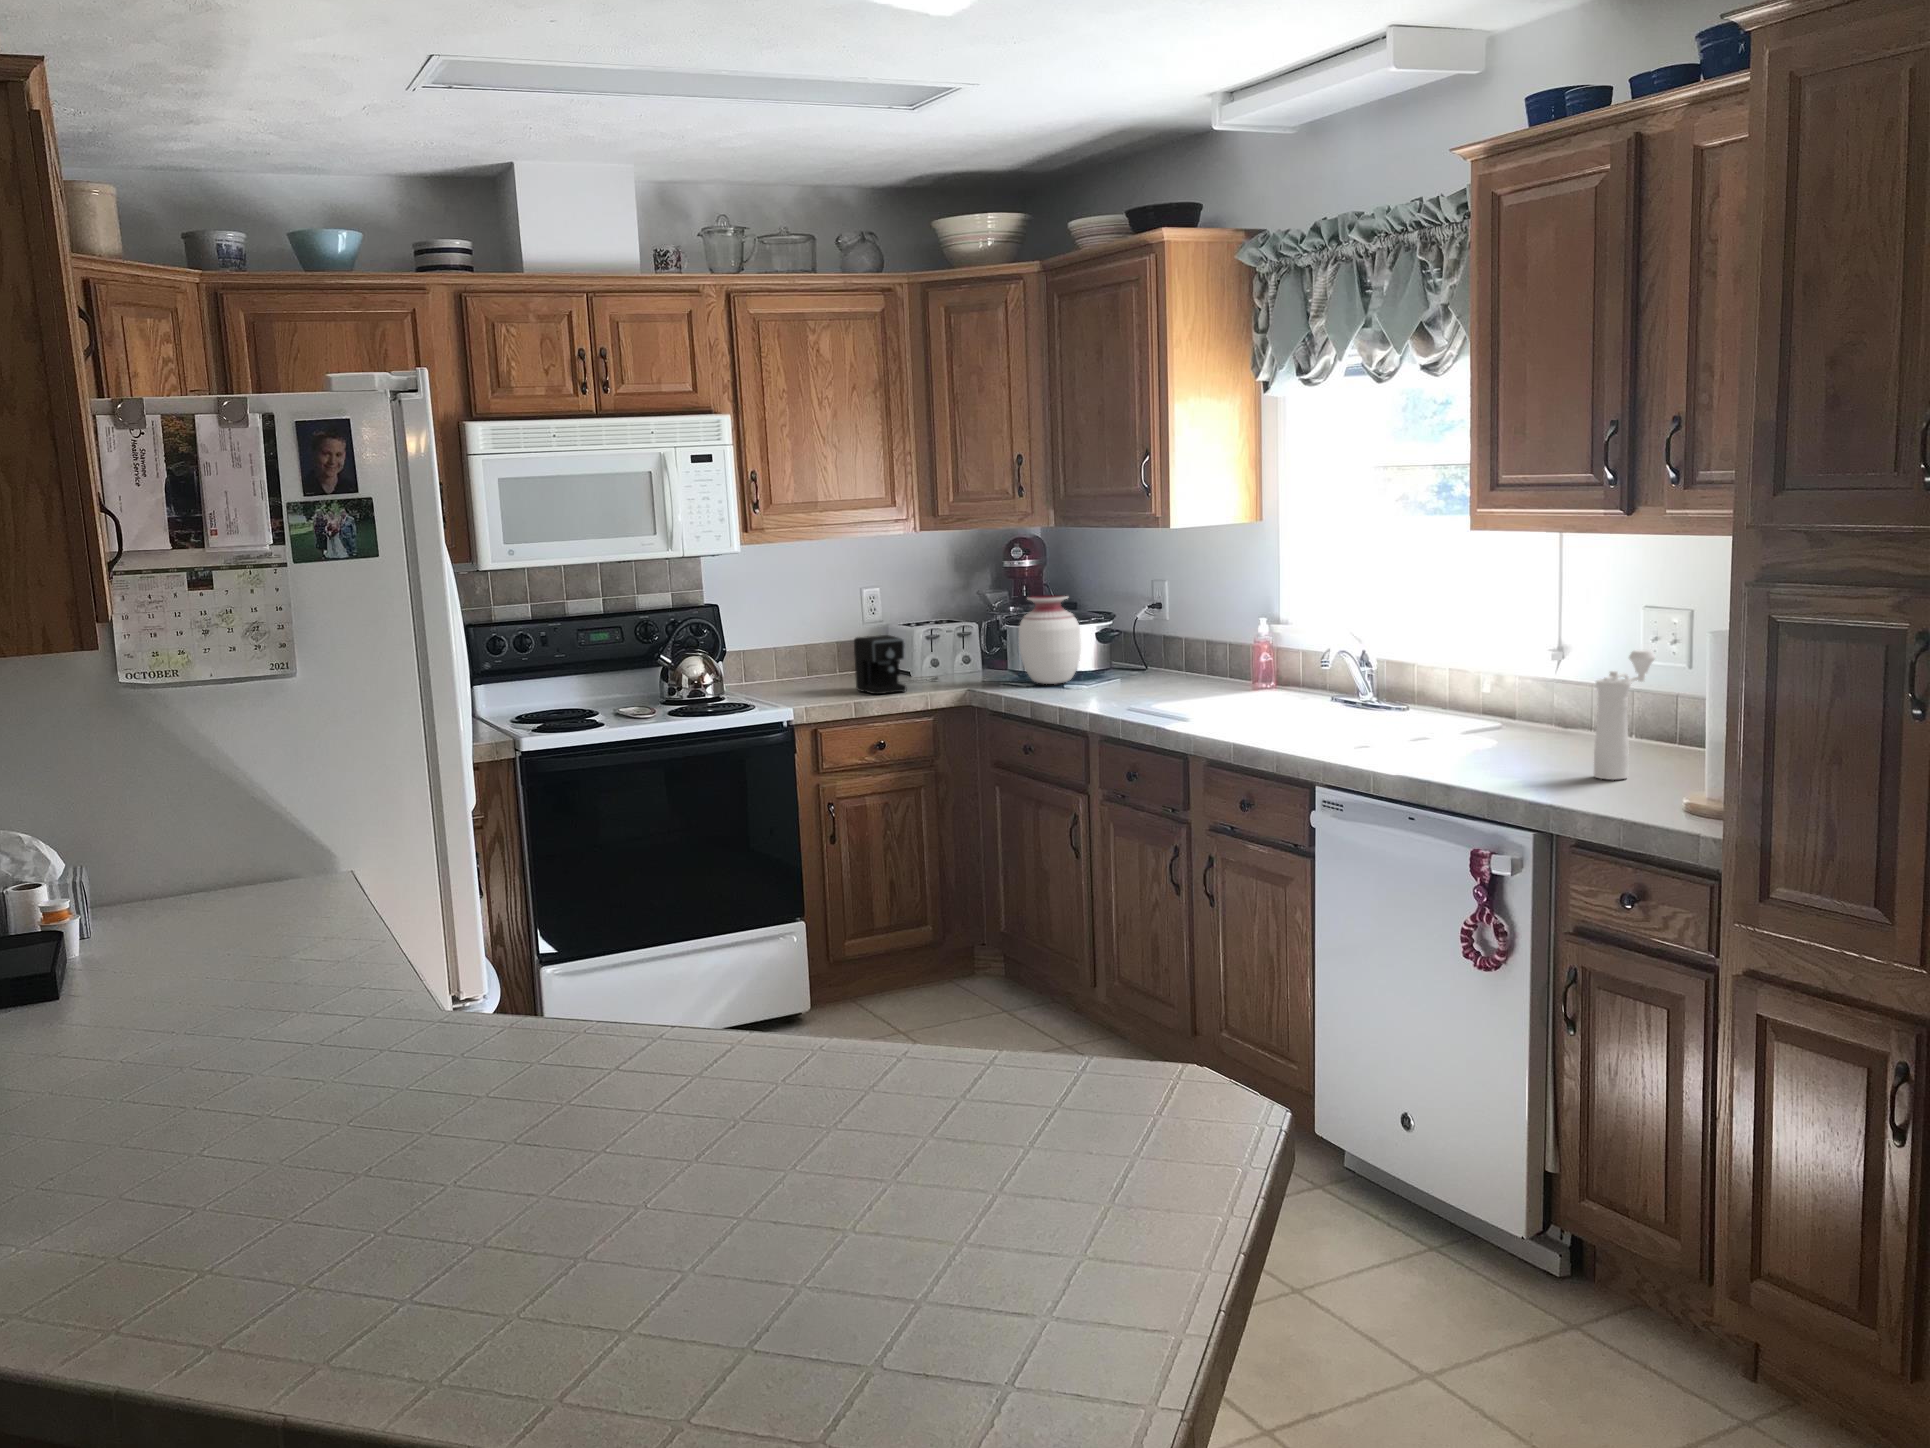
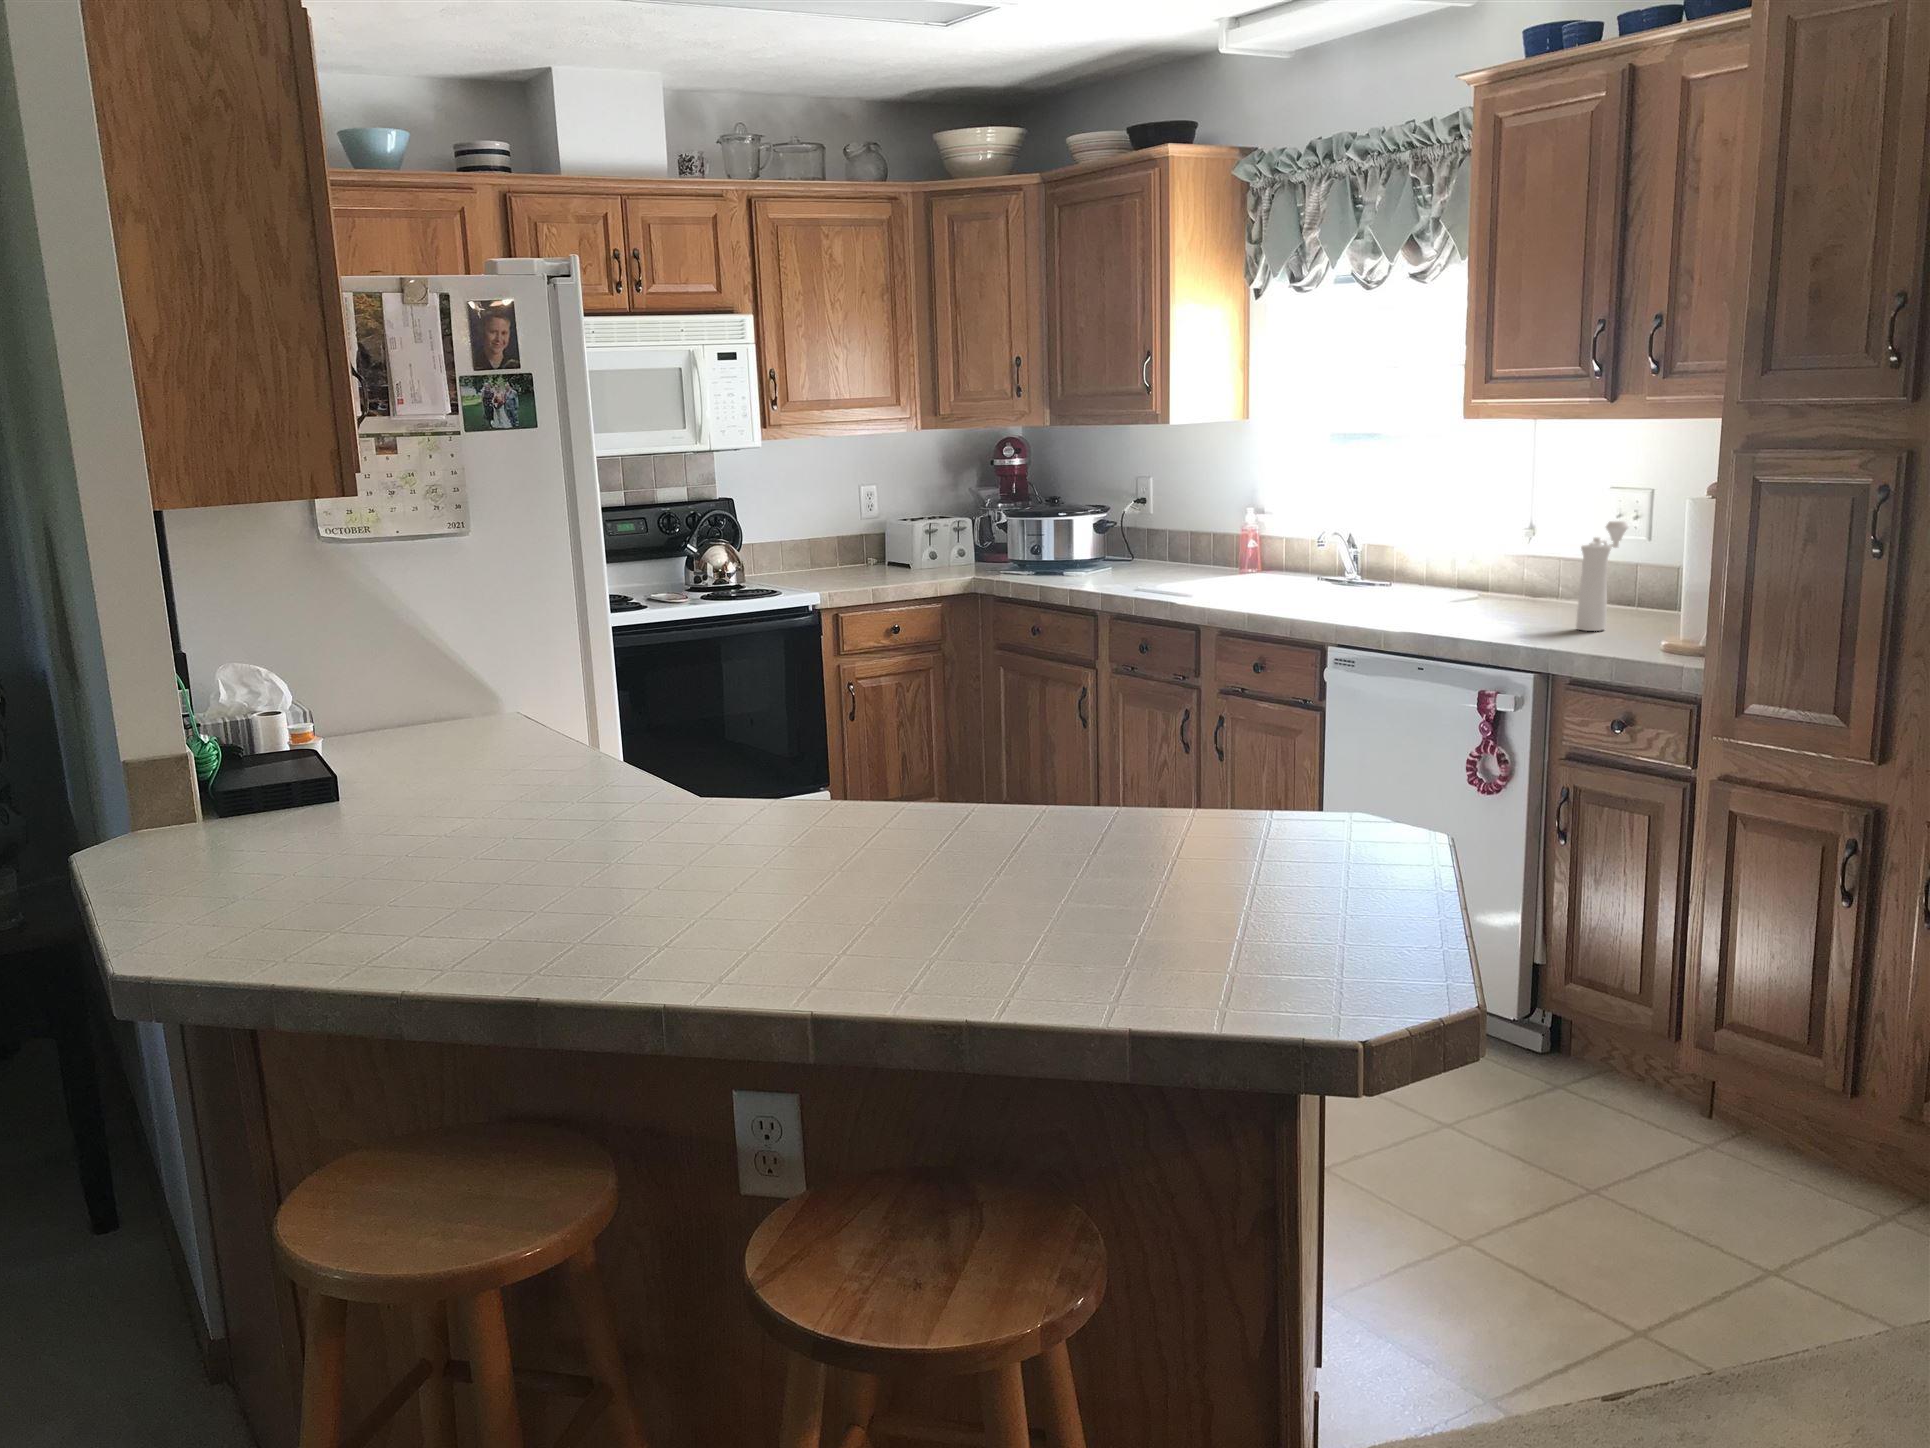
vase: present [1019,595,1081,684] -> none [1020,489,1077,570]
coffee maker: present [854,635,938,694] -> none [867,526,941,580]

